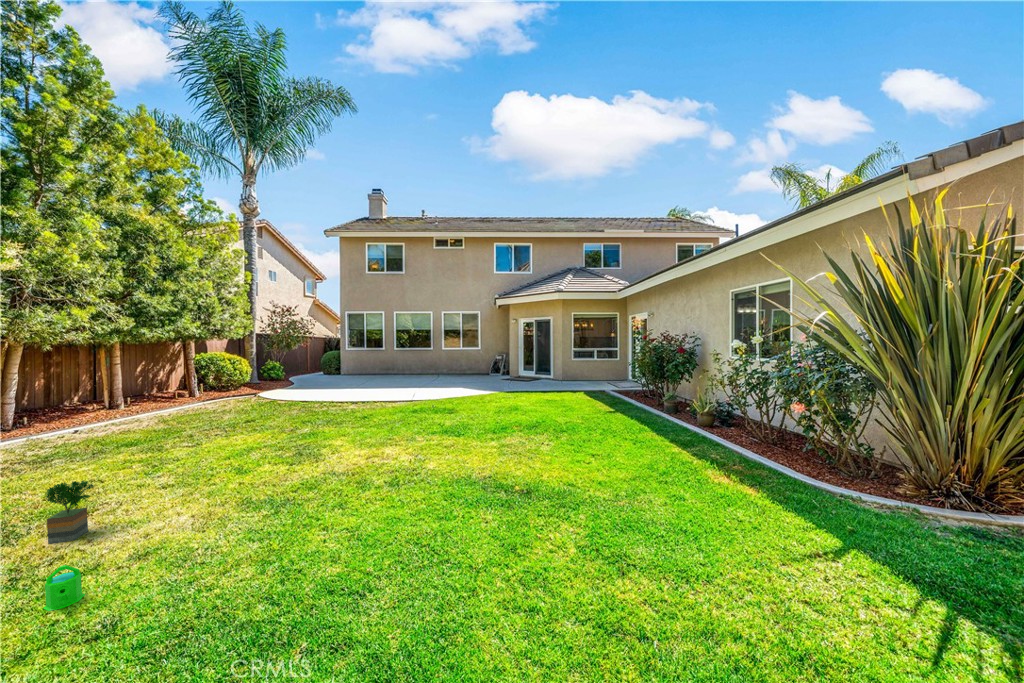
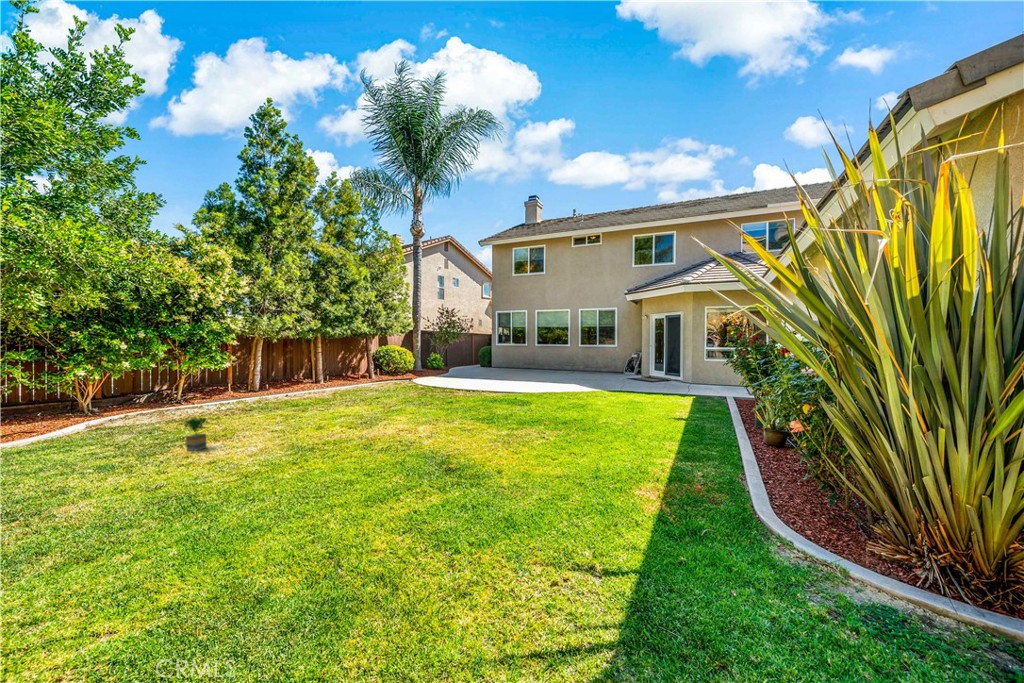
watering can: present [43,565,85,611] -> none [142,456,163,478]

